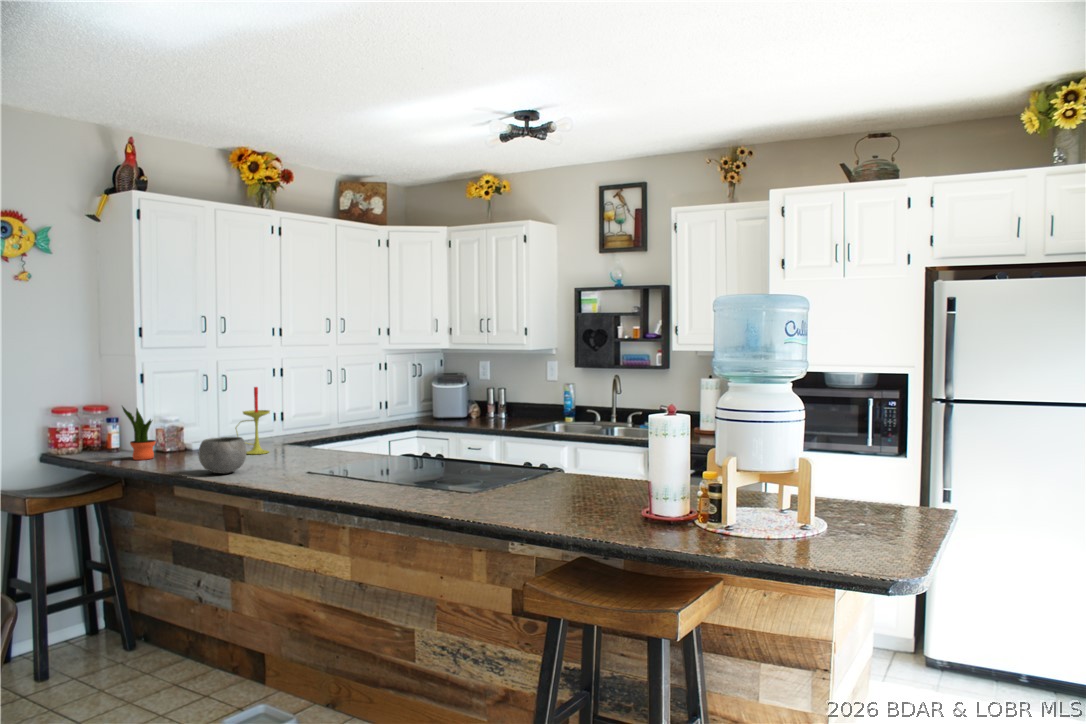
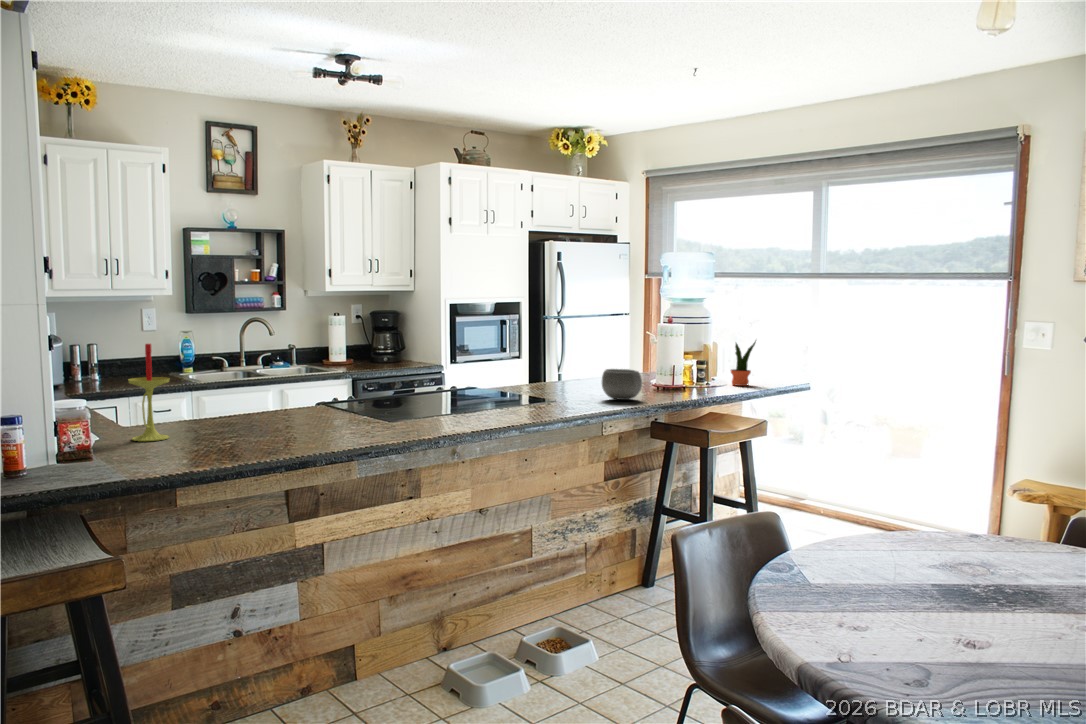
potted plant: present [122,406,156,460] -> present [731,341,756,386]
ceramic bowl: present [198,437,246,474] -> present [602,369,642,400]

